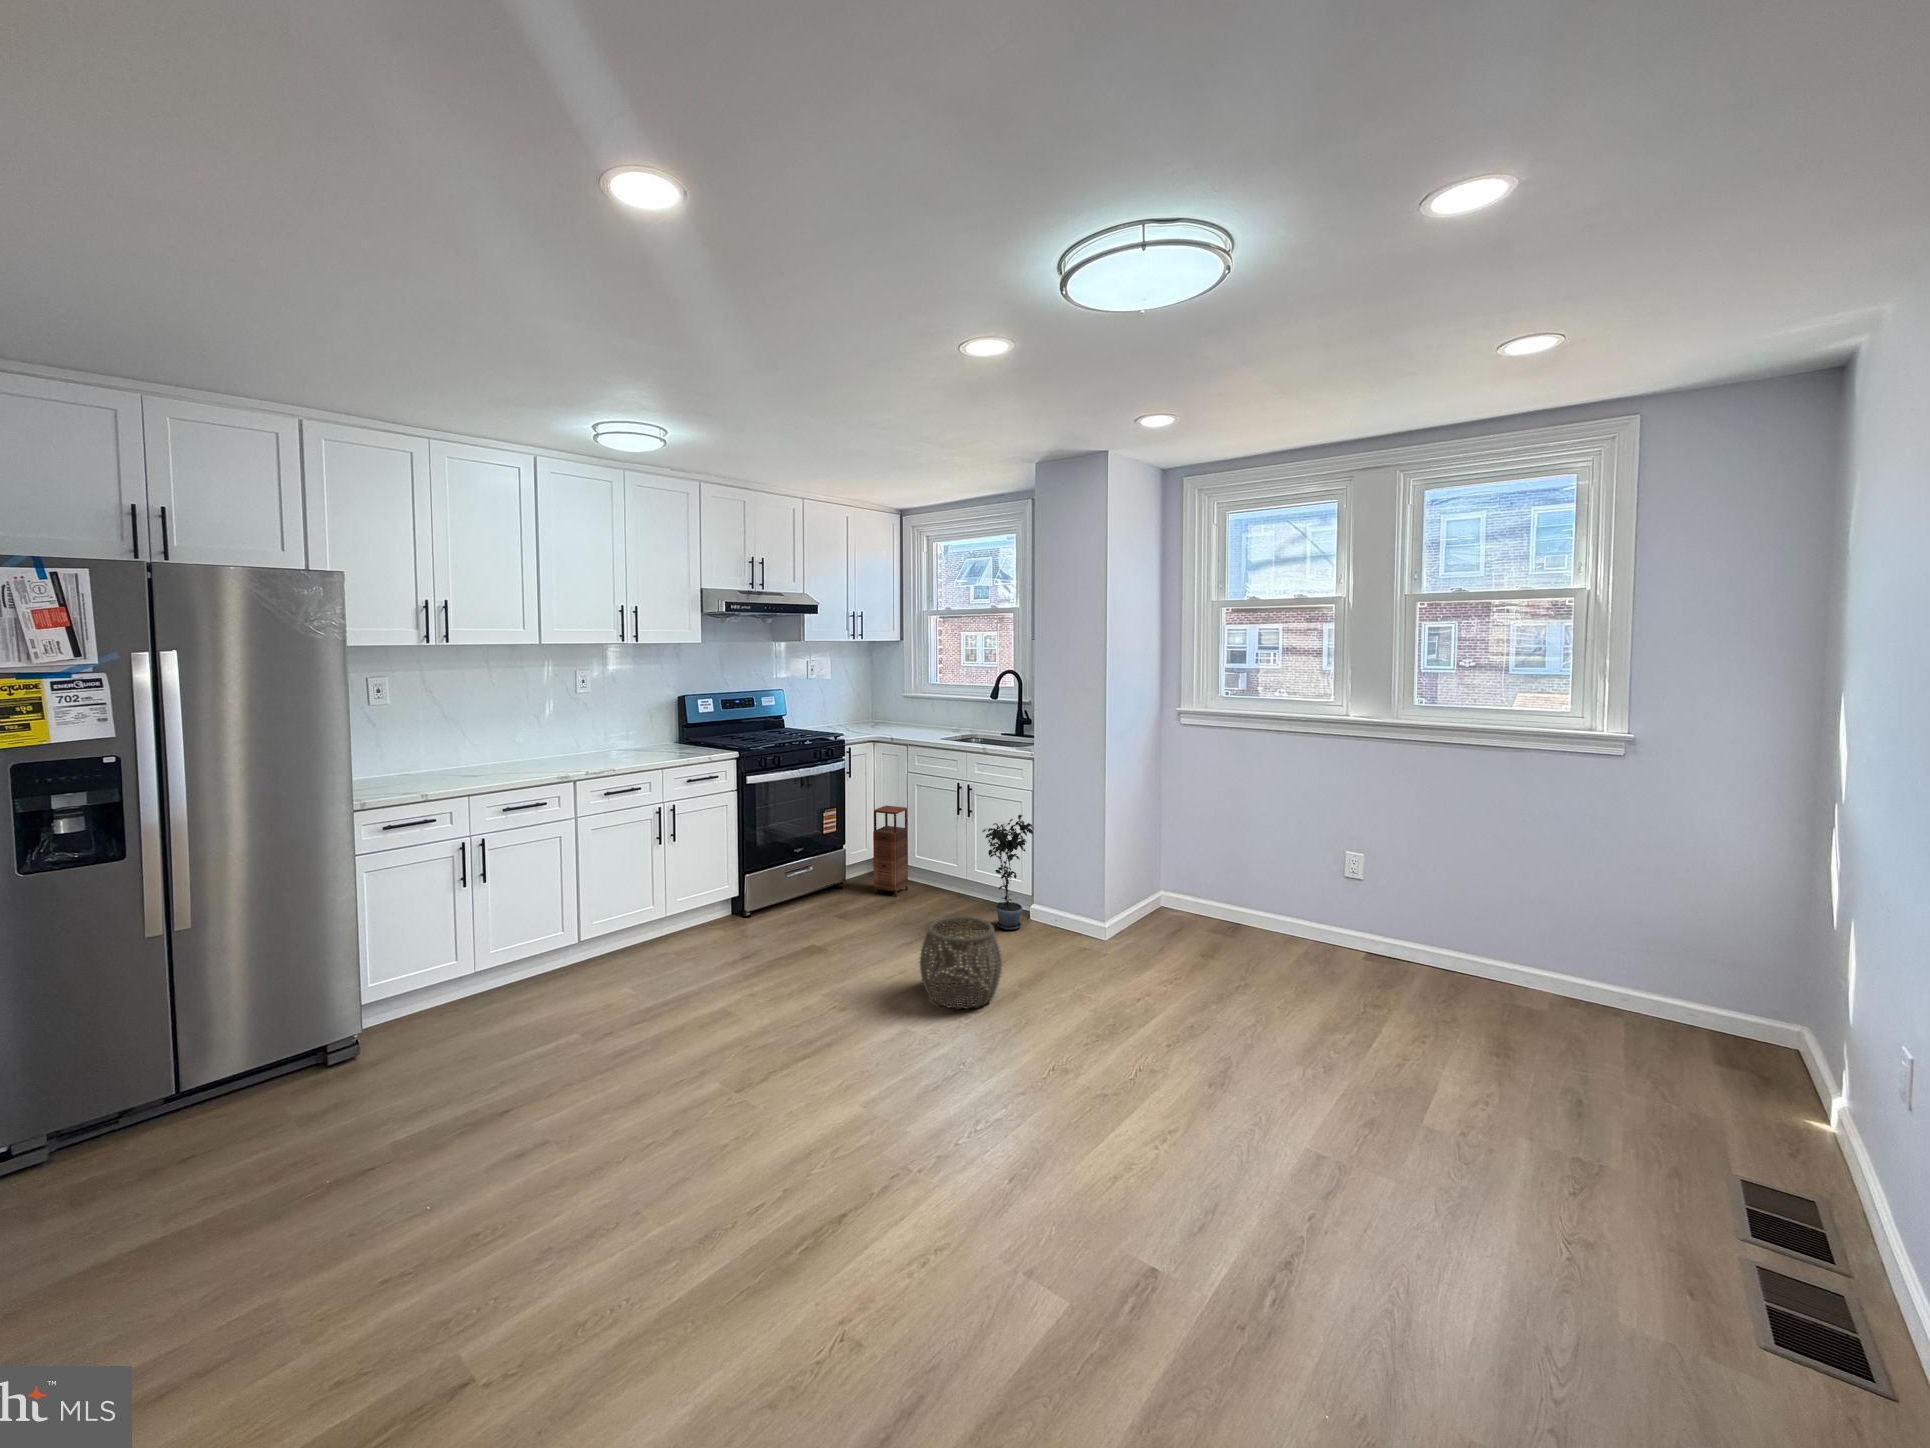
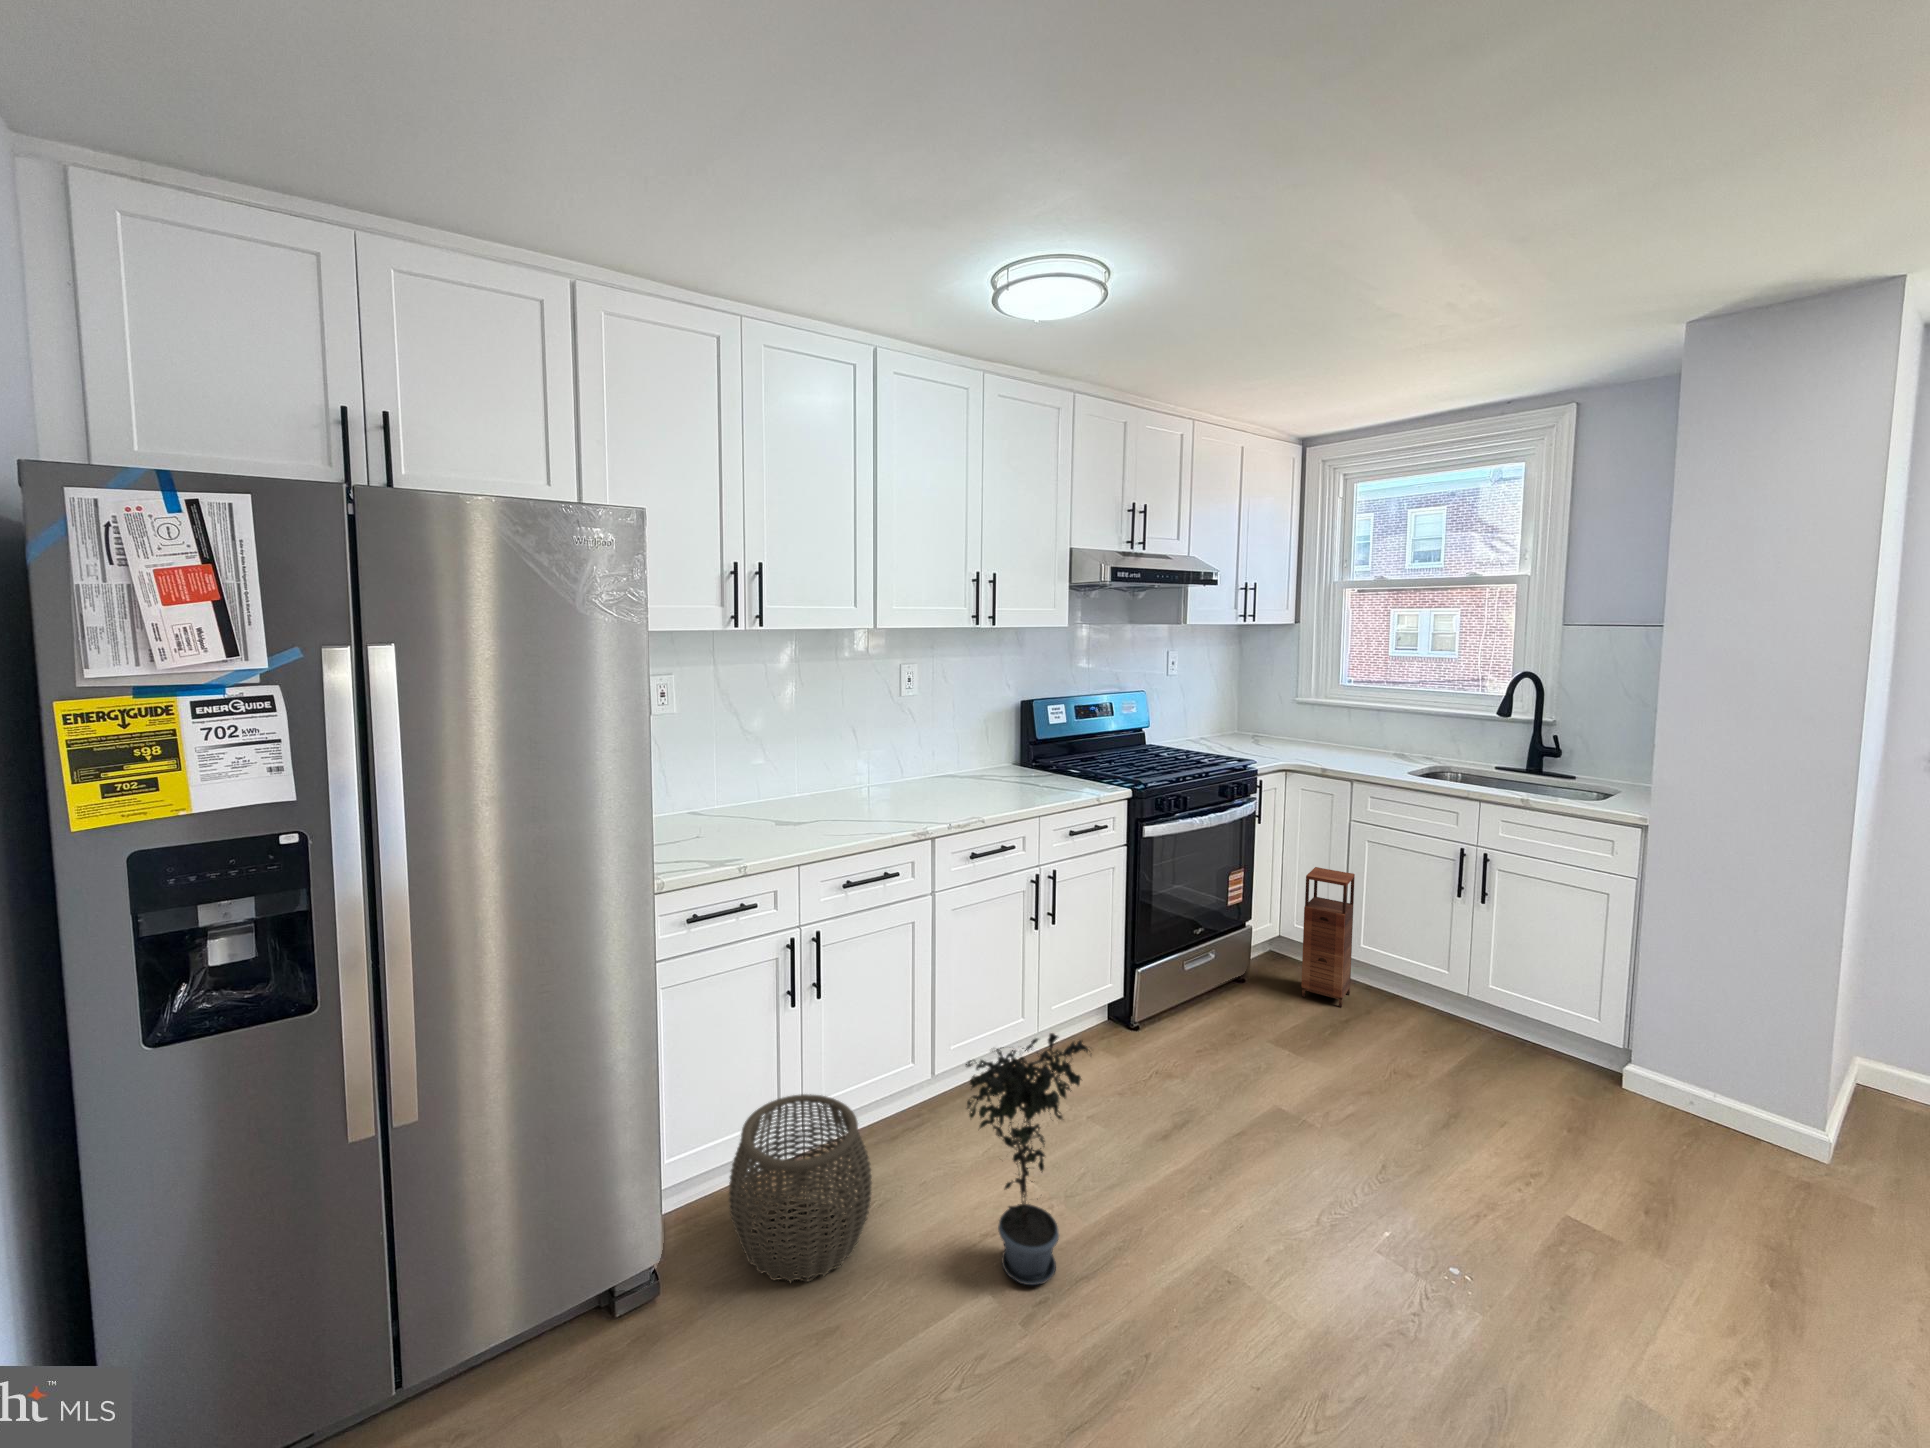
potted plant: present [982,815,1033,930] -> present [966,1033,1088,1285]
woven basket: present [920,916,1002,1009] -> present [728,1094,872,1282]

